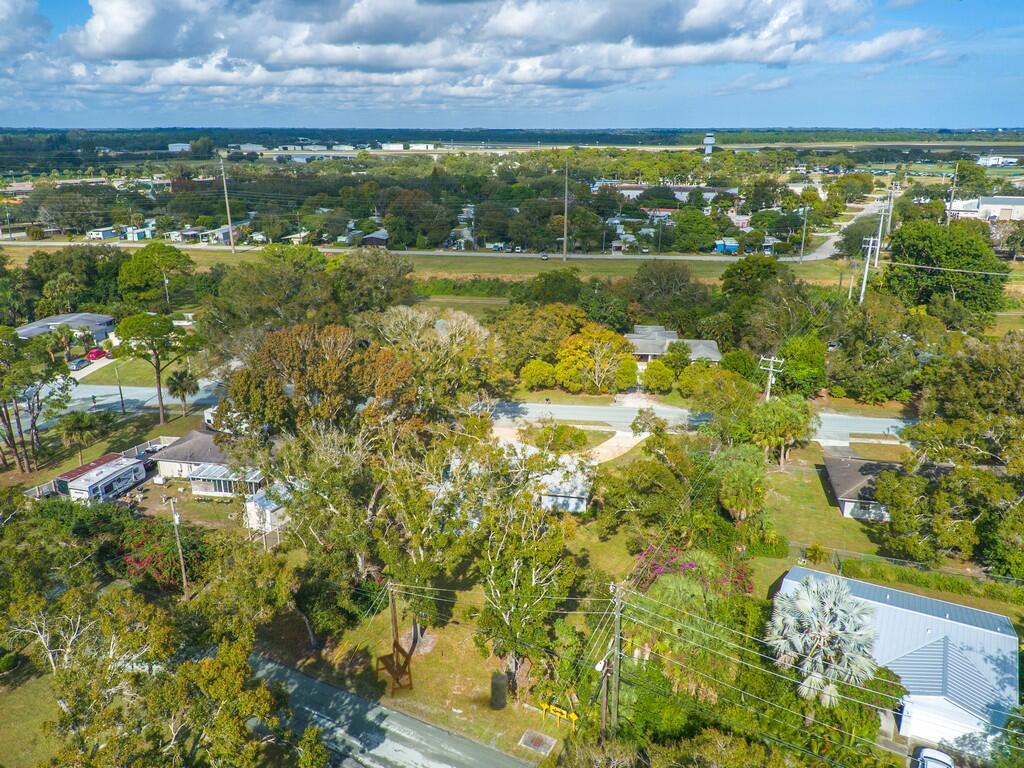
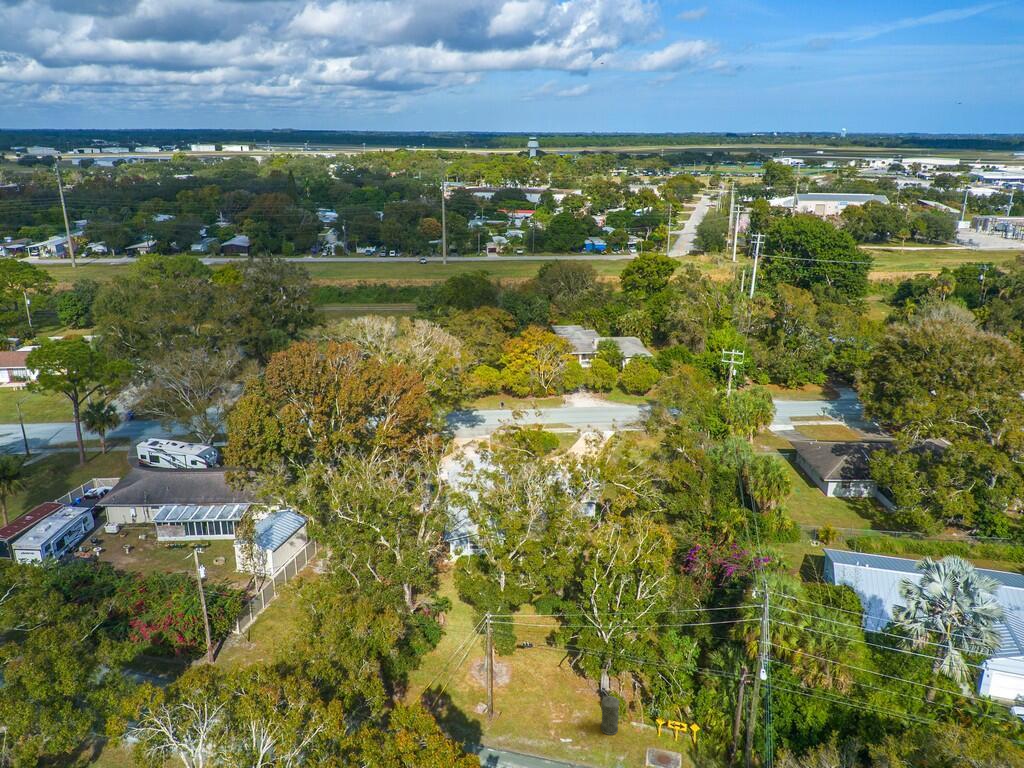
bench: present [375,639,413,697] -> none [467,676,514,740]

